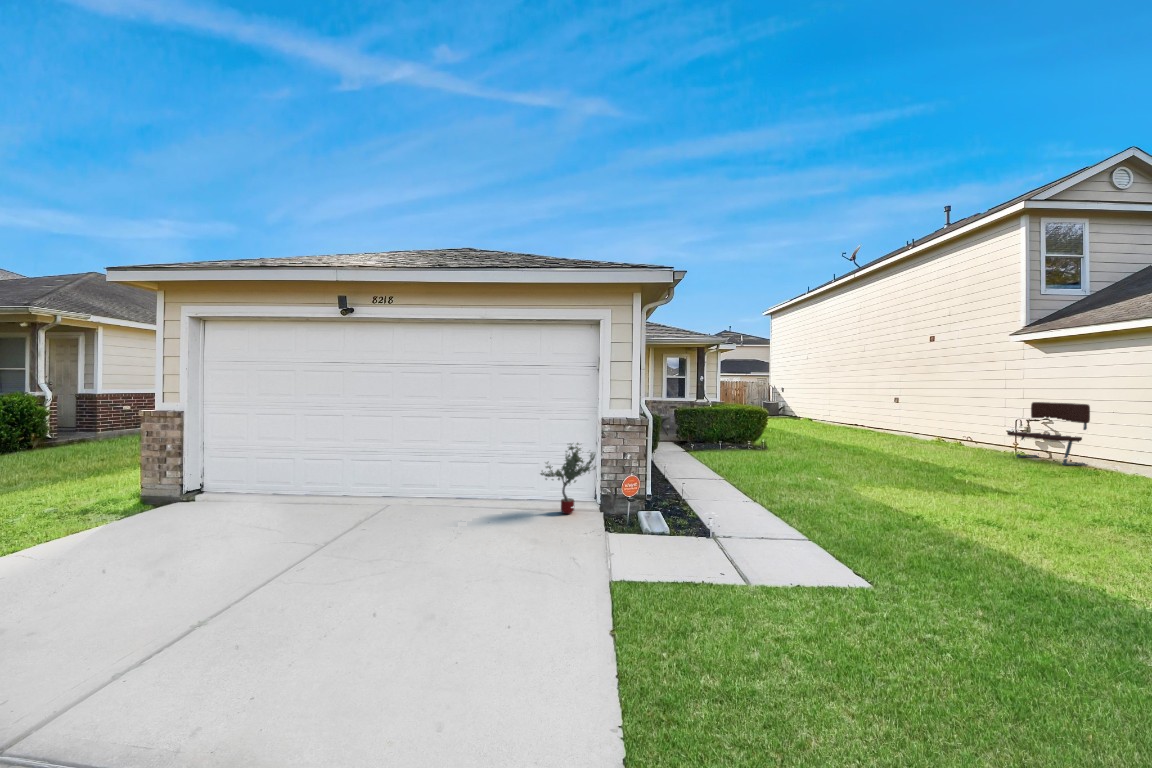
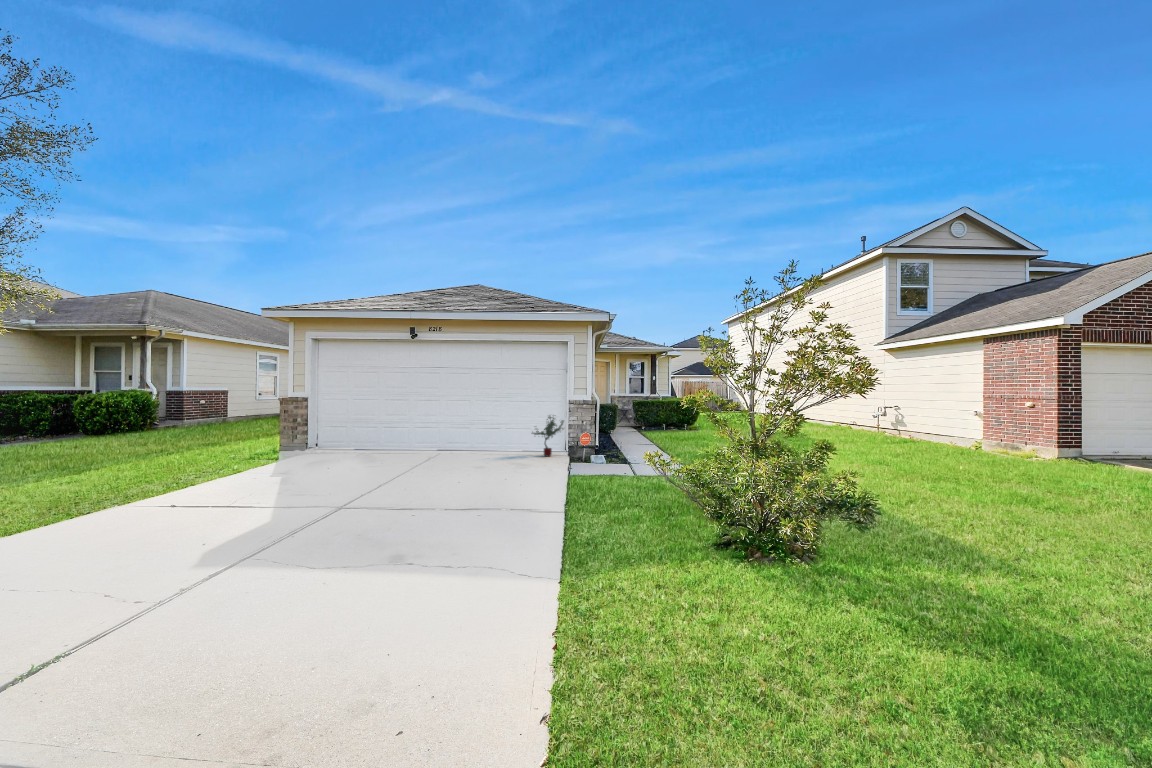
bench: present [1008,402,1090,465] -> none [858,394,903,436]

